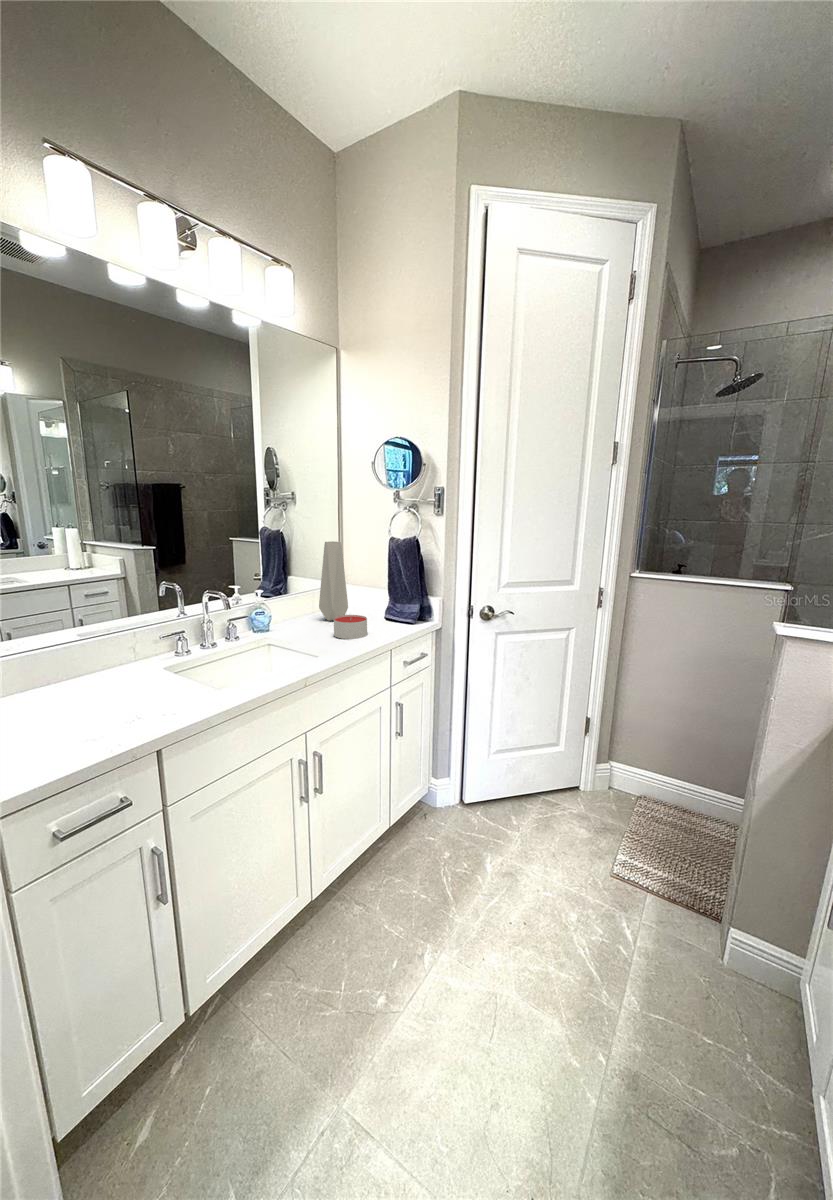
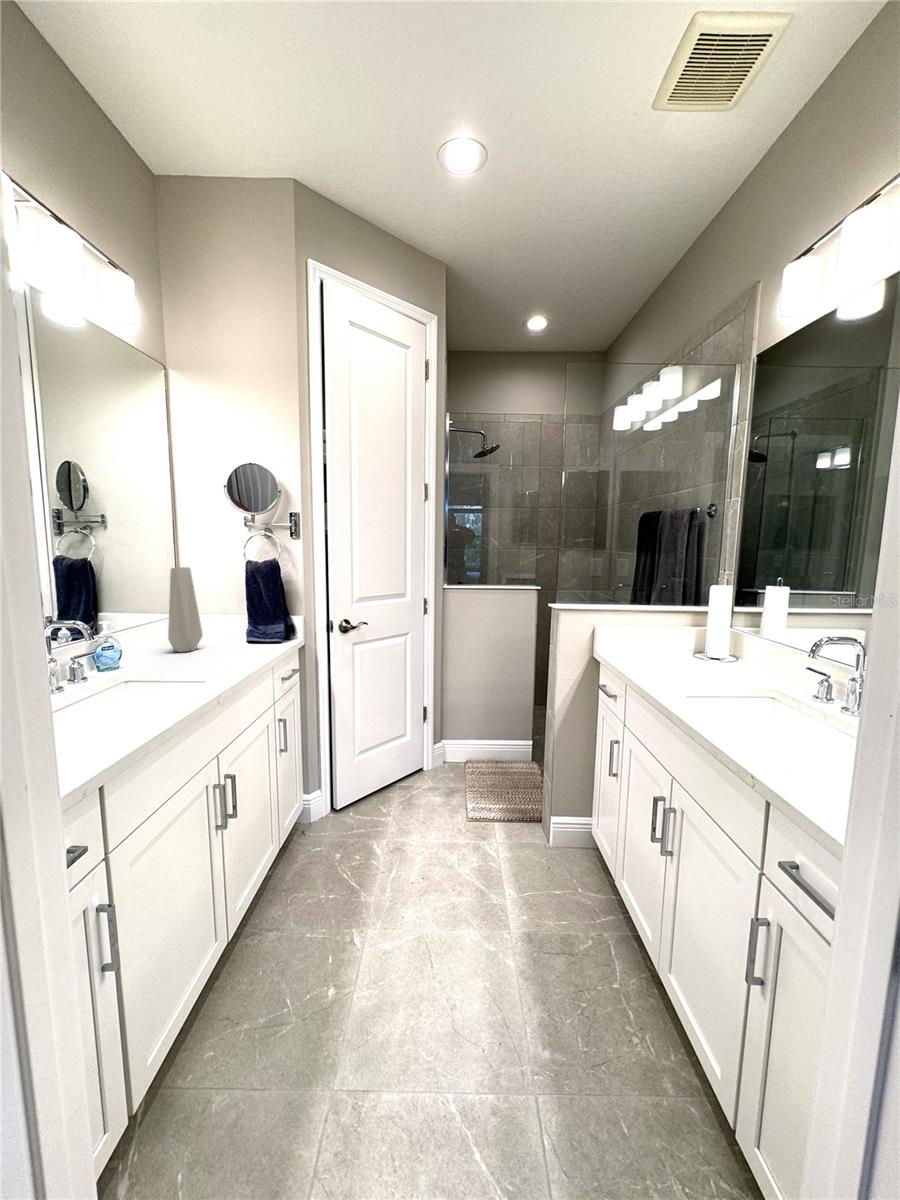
candle: present [334,615,367,639] -> none [210,639,247,662]

